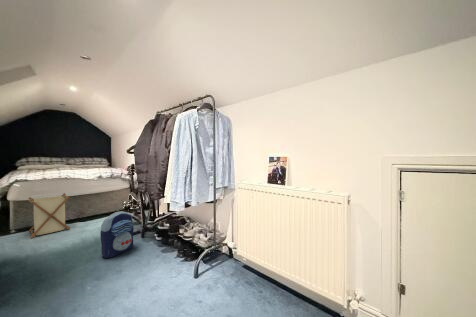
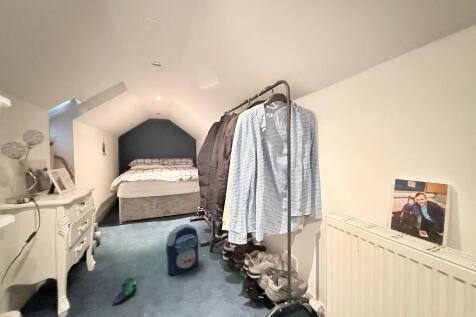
laundry basket: present [28,193,70,238] -> none [126,194,155,233]
plush toy: none [47,265,73,290] -> present [112,277,136,305]

